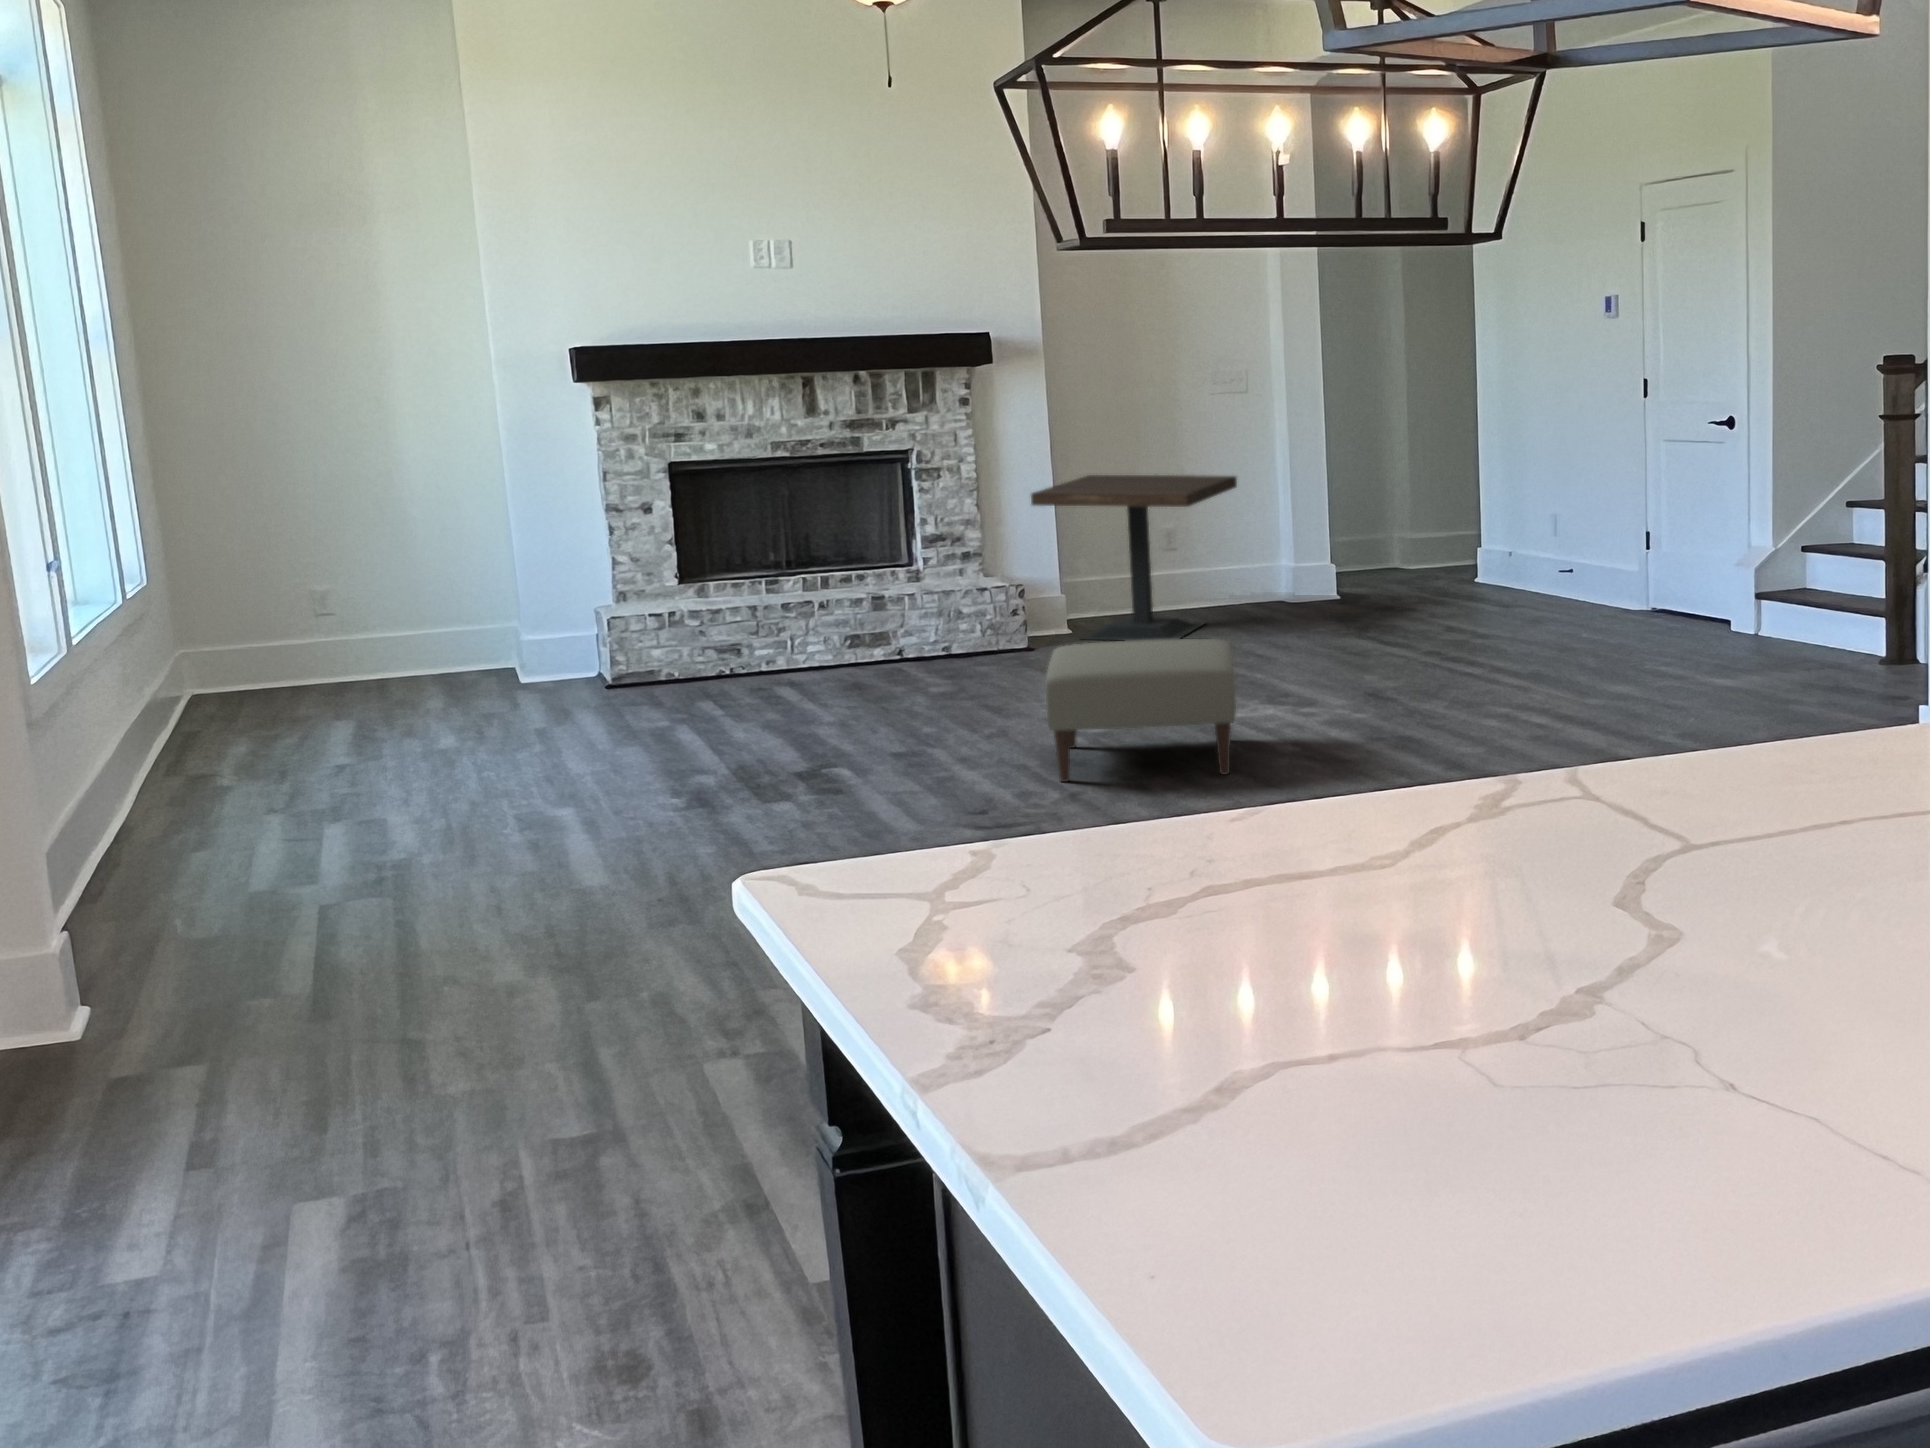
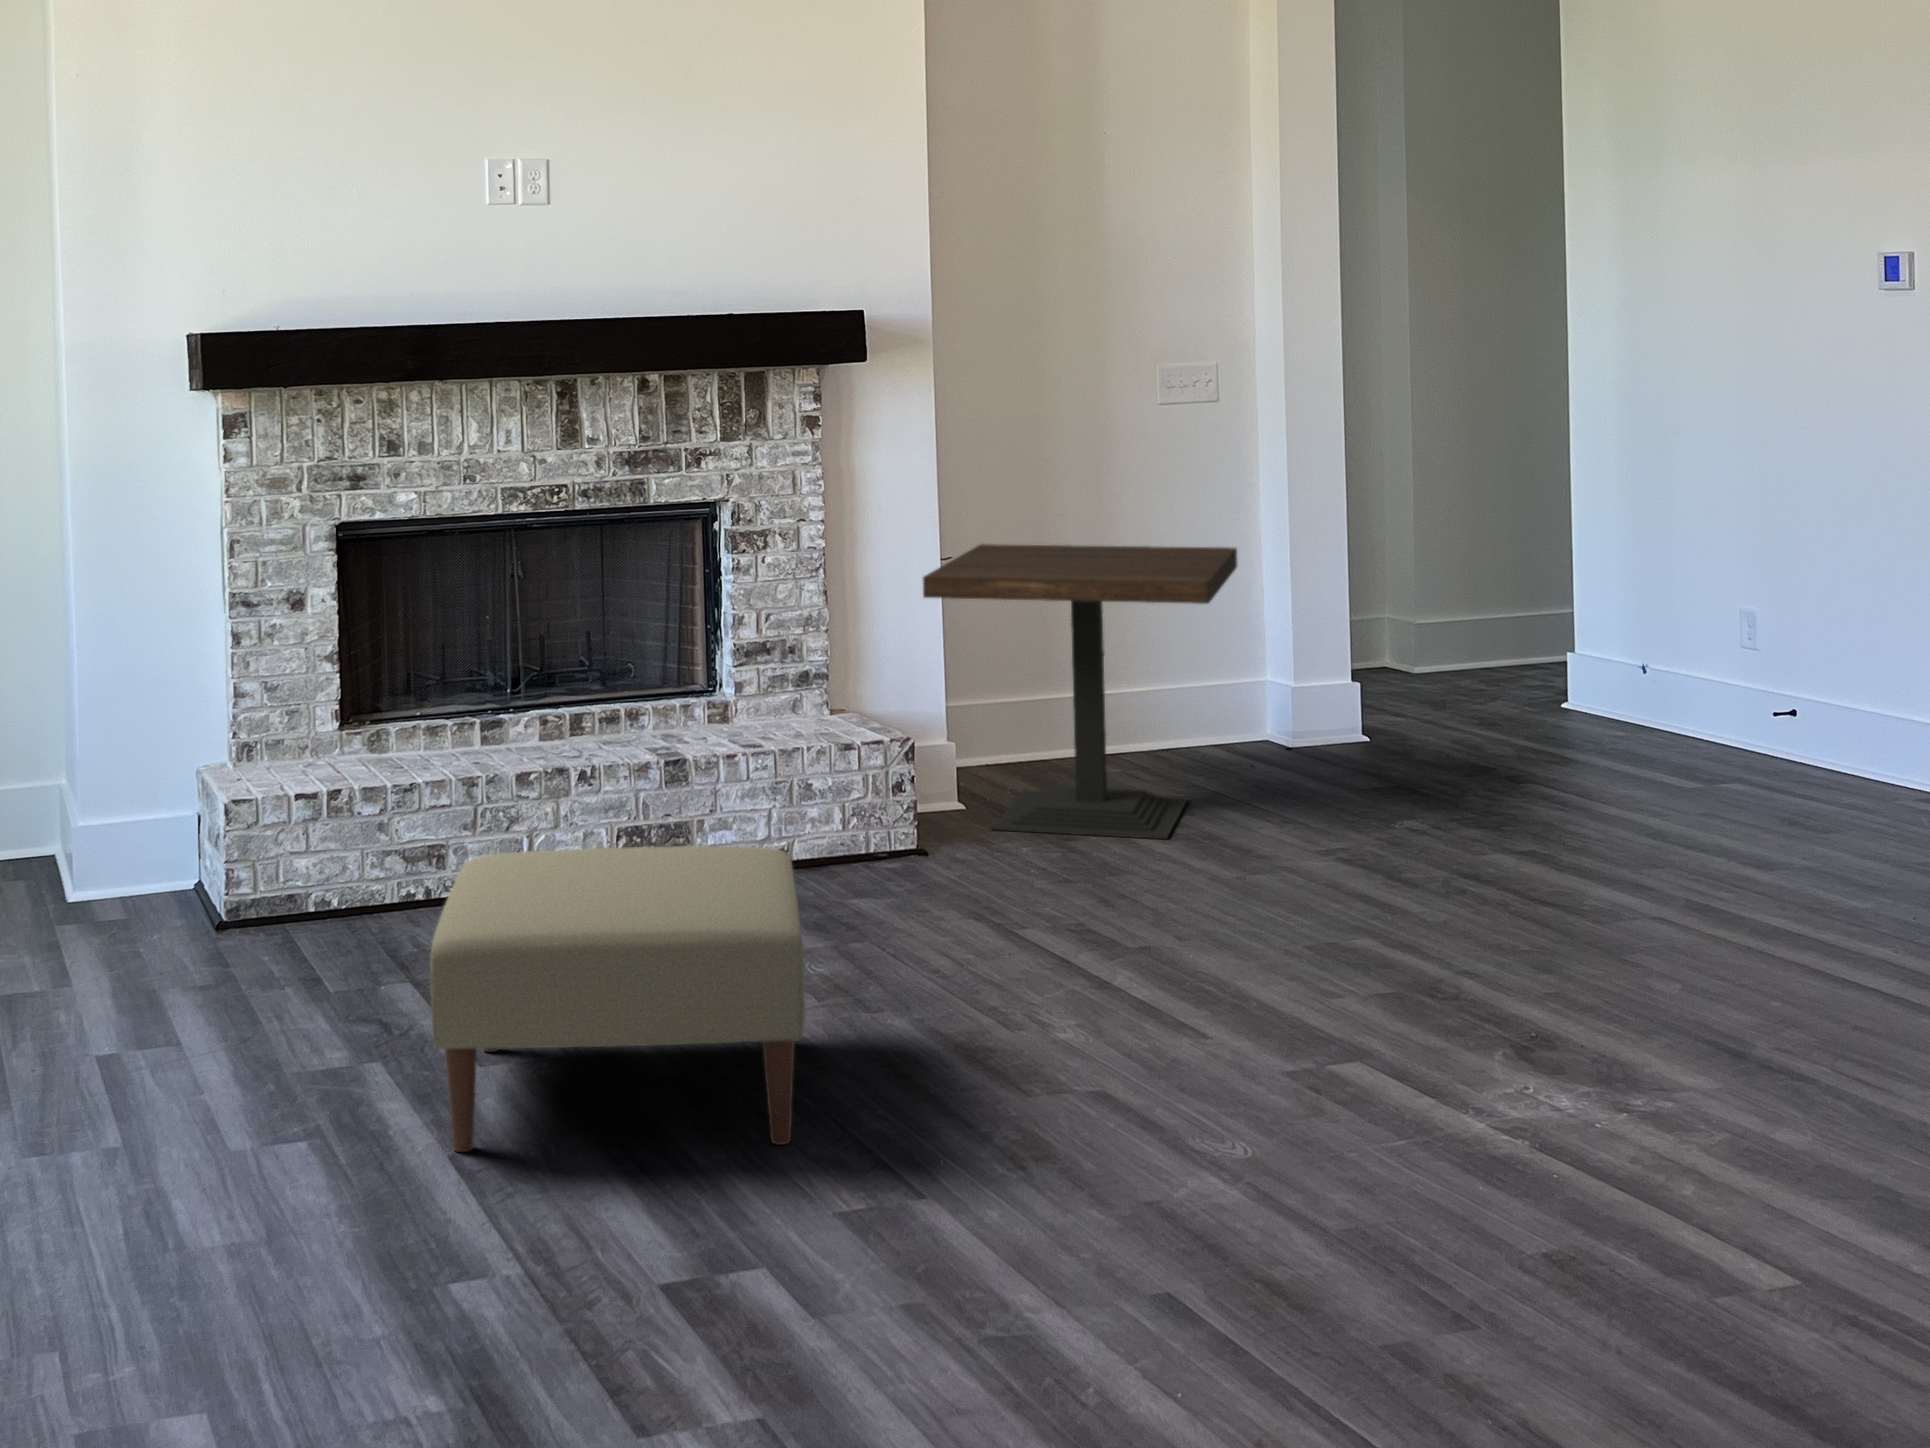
ottoman: present [1045,639,1236,782] -> present [430,846,805,1152]

